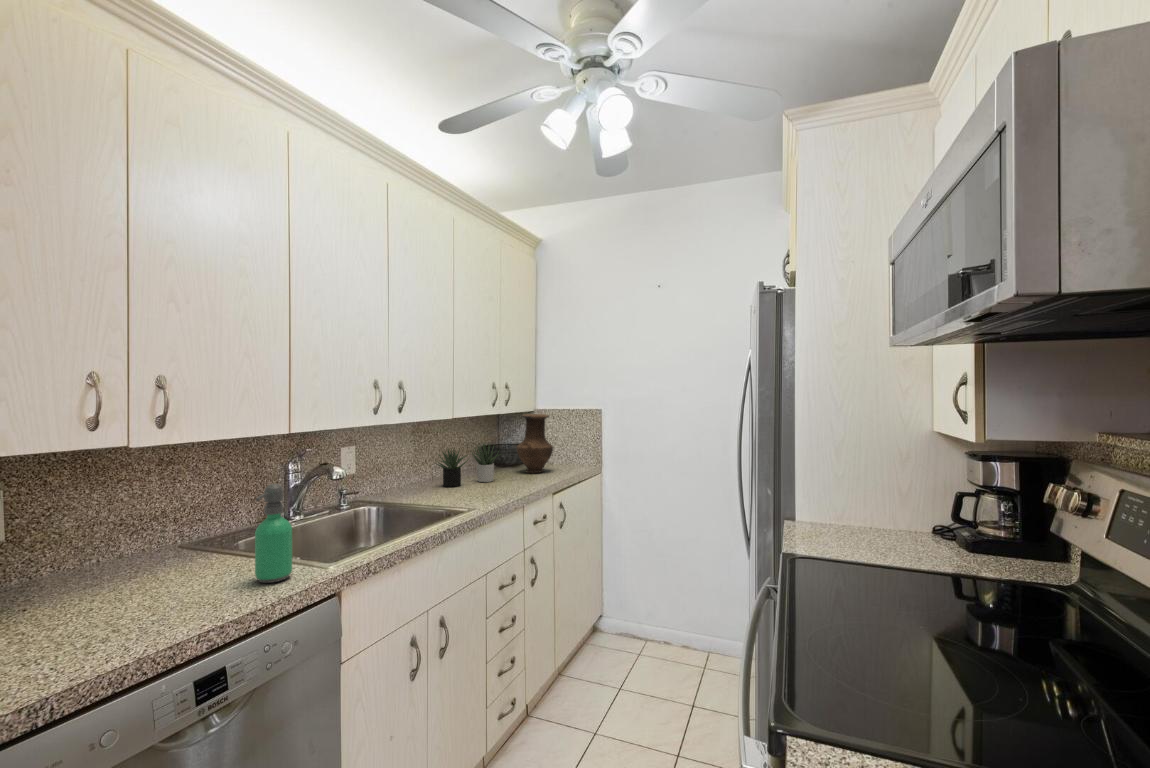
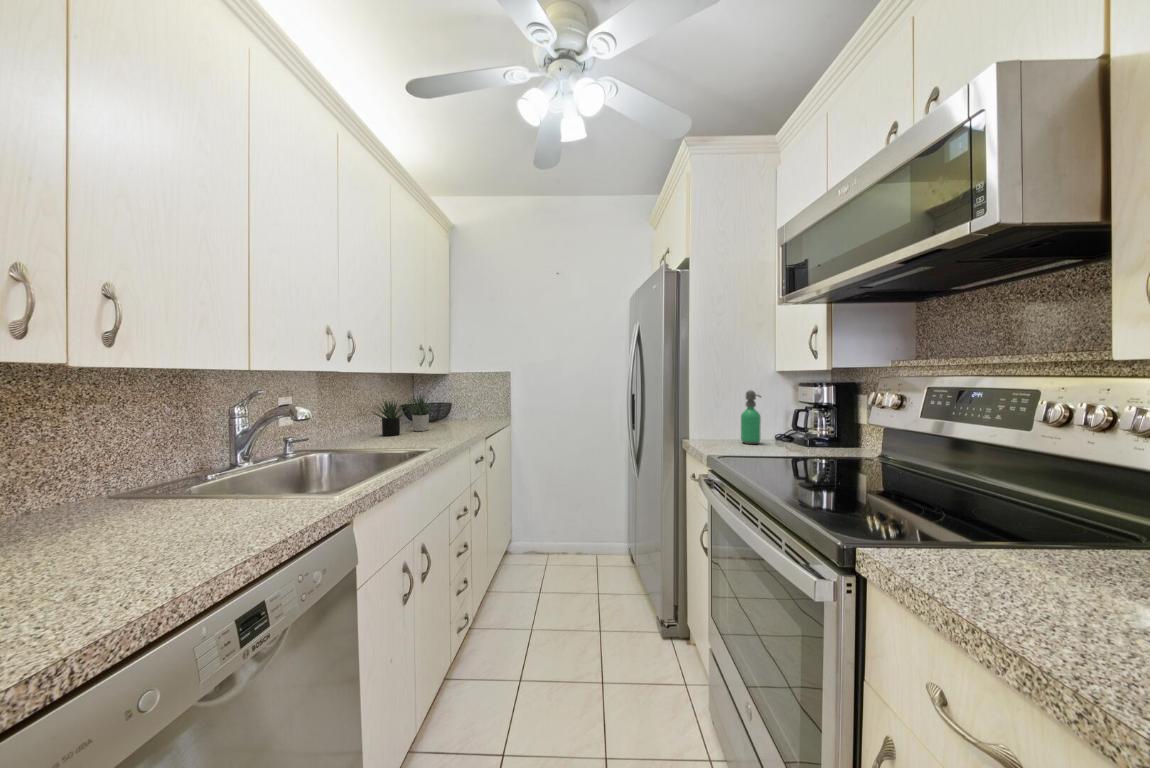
vase: present [517,414,553,473] -> none [443,372,476,424]
soap dispenser: present [255,484,292,583] -> present [741,390,761,444]

